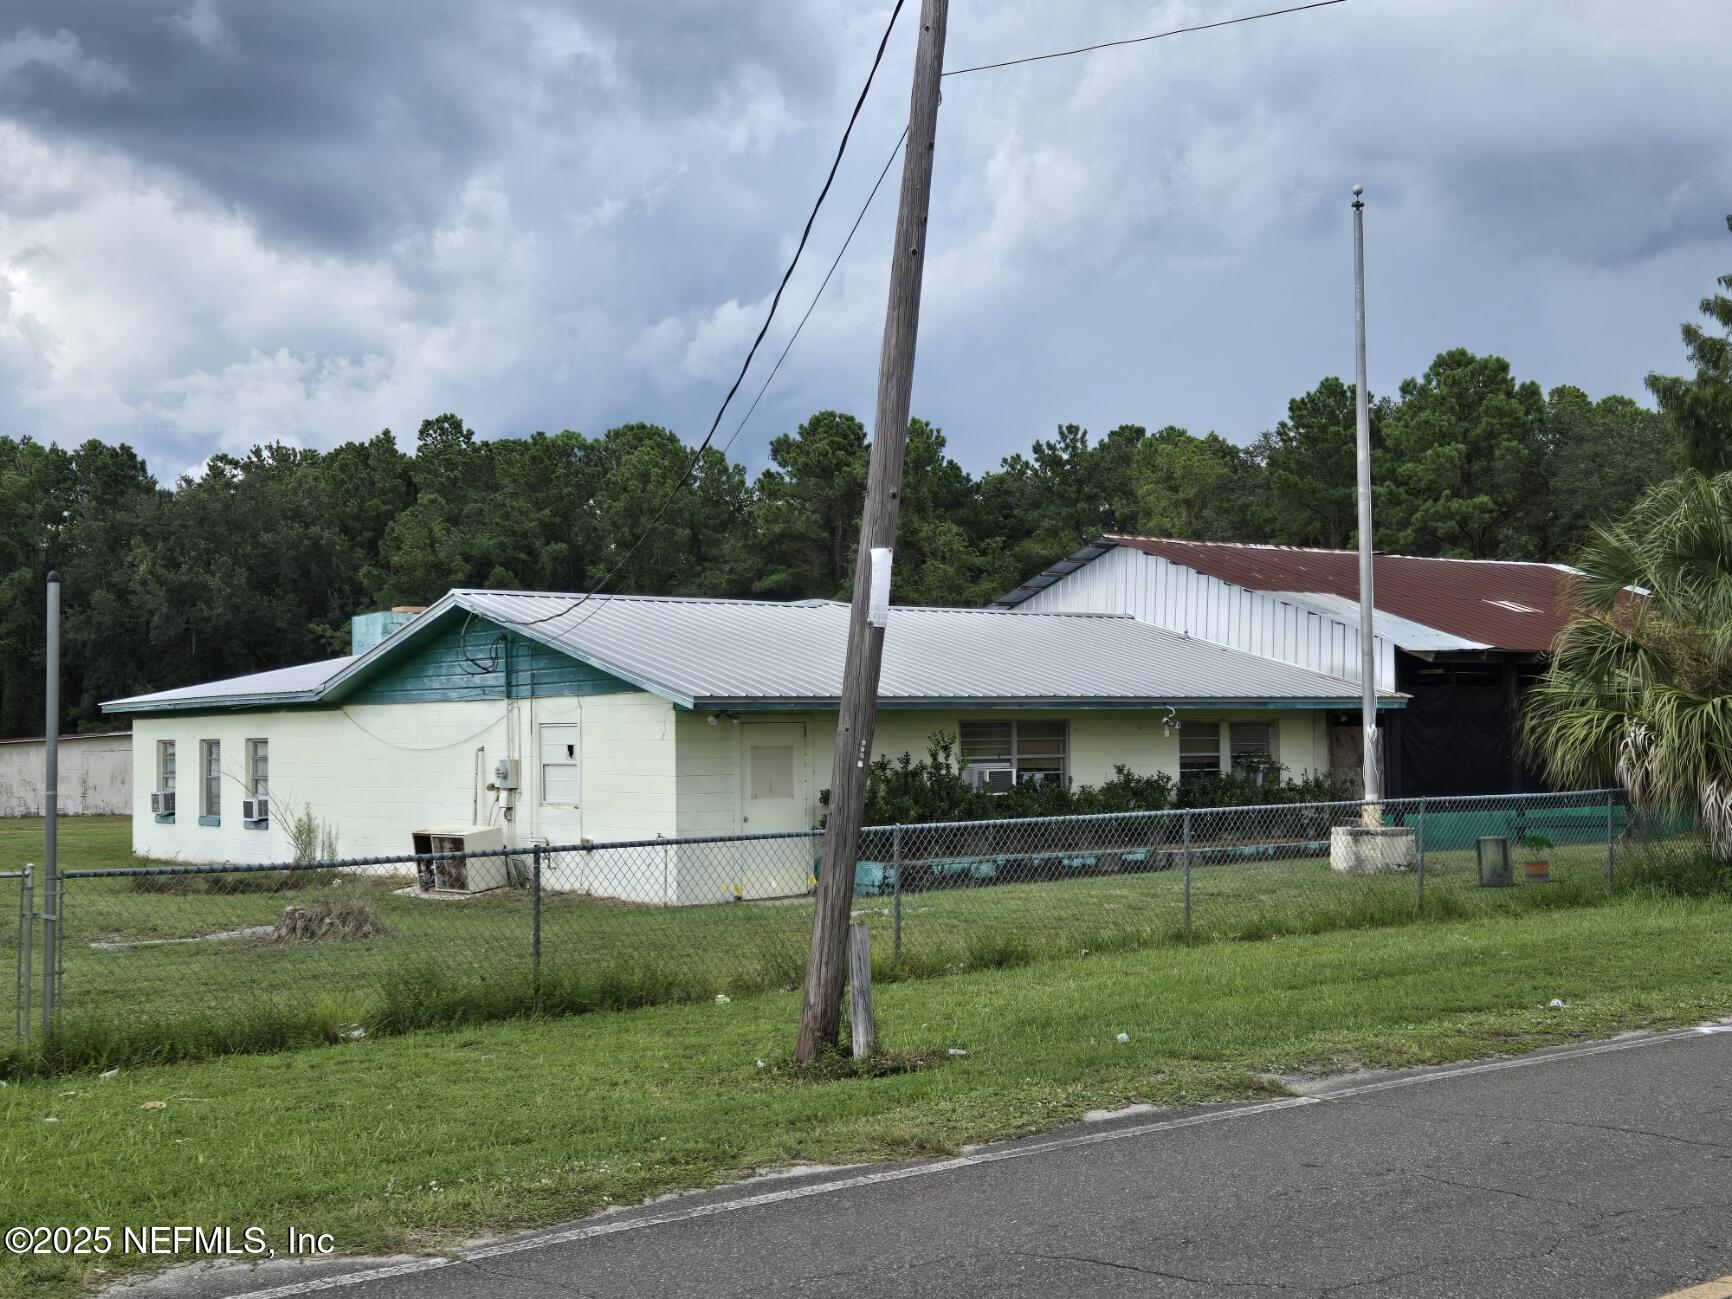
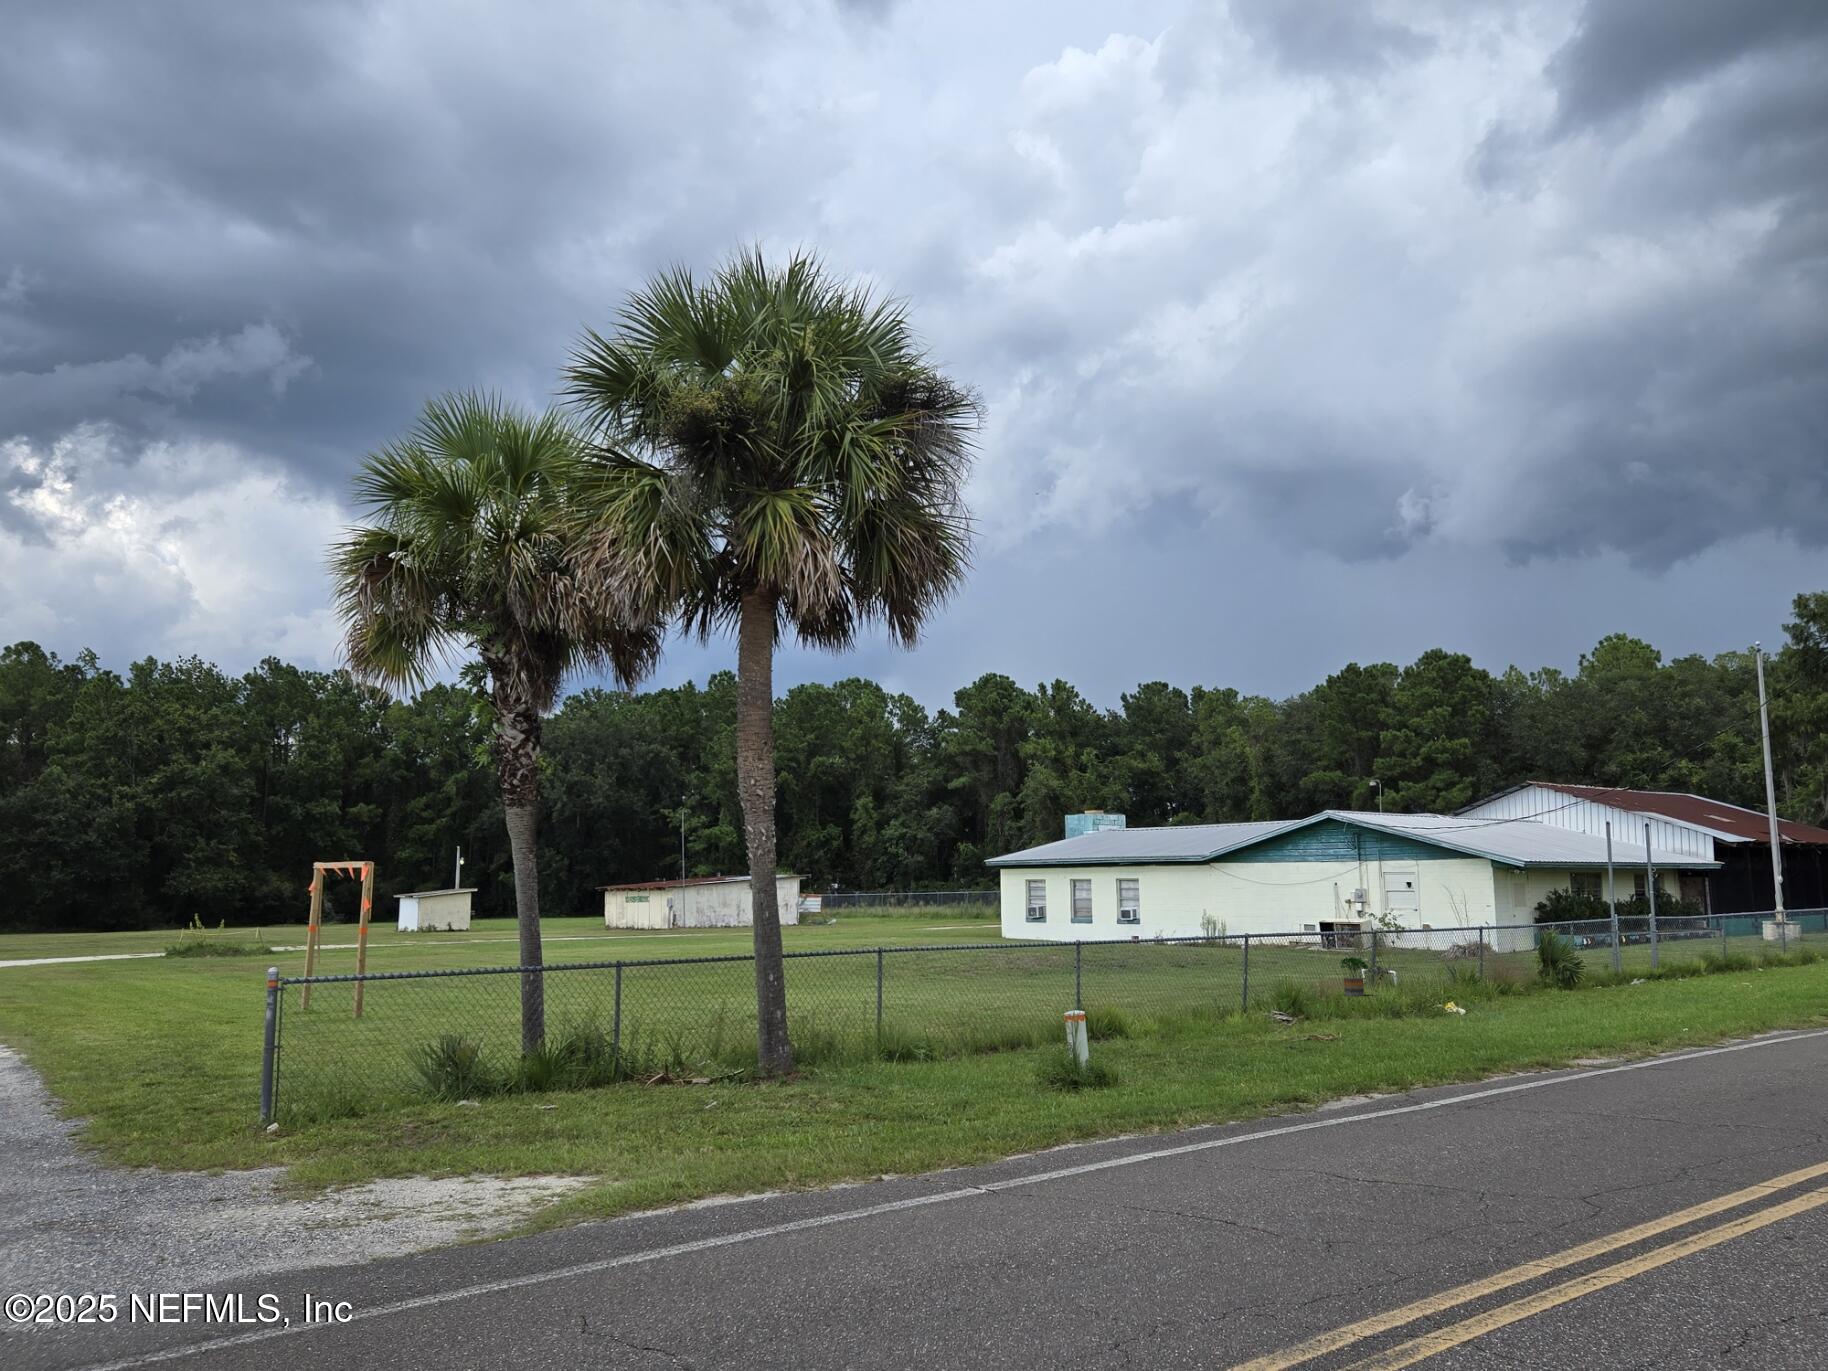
storage box: present [1476,836,1514,887] -> none [1308,957,1337,999]

